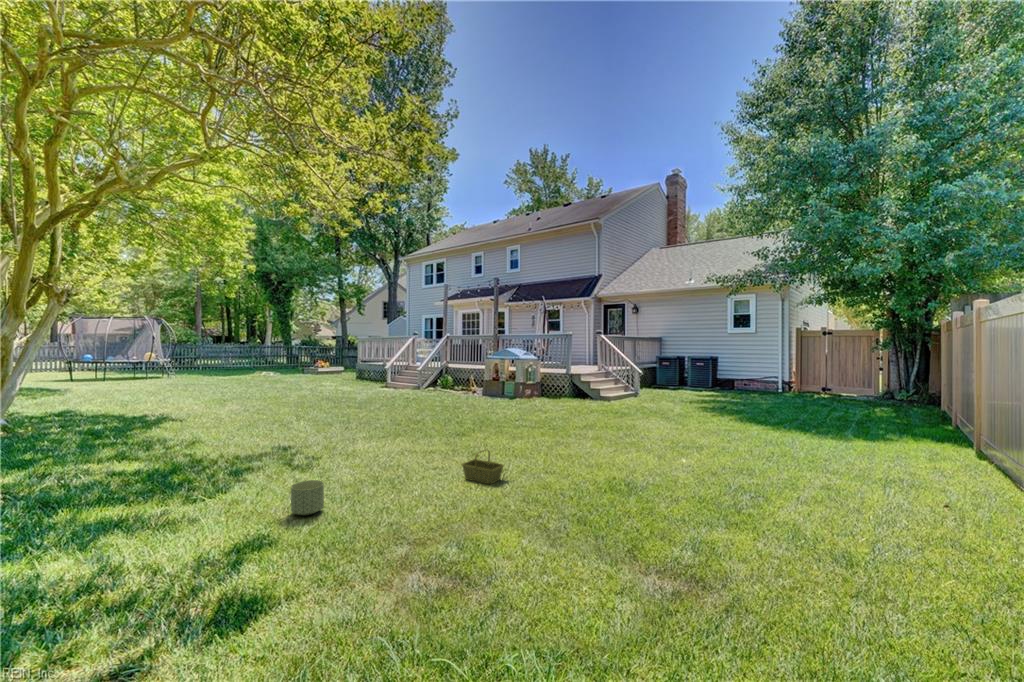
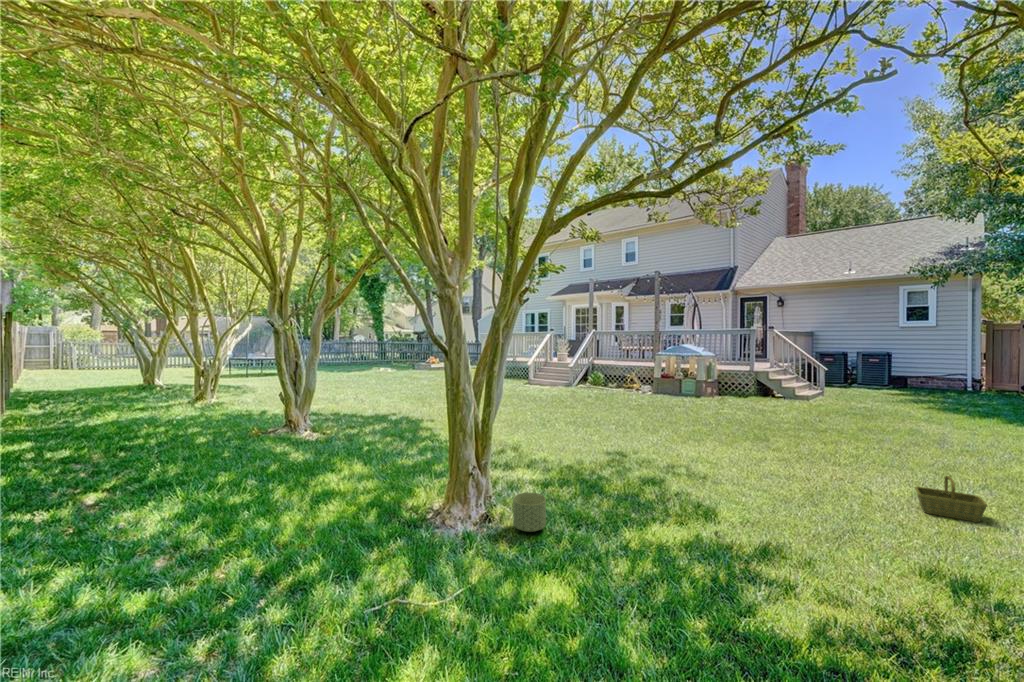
planter: present [291,480,324,516] -> present [513,492,546,532]

